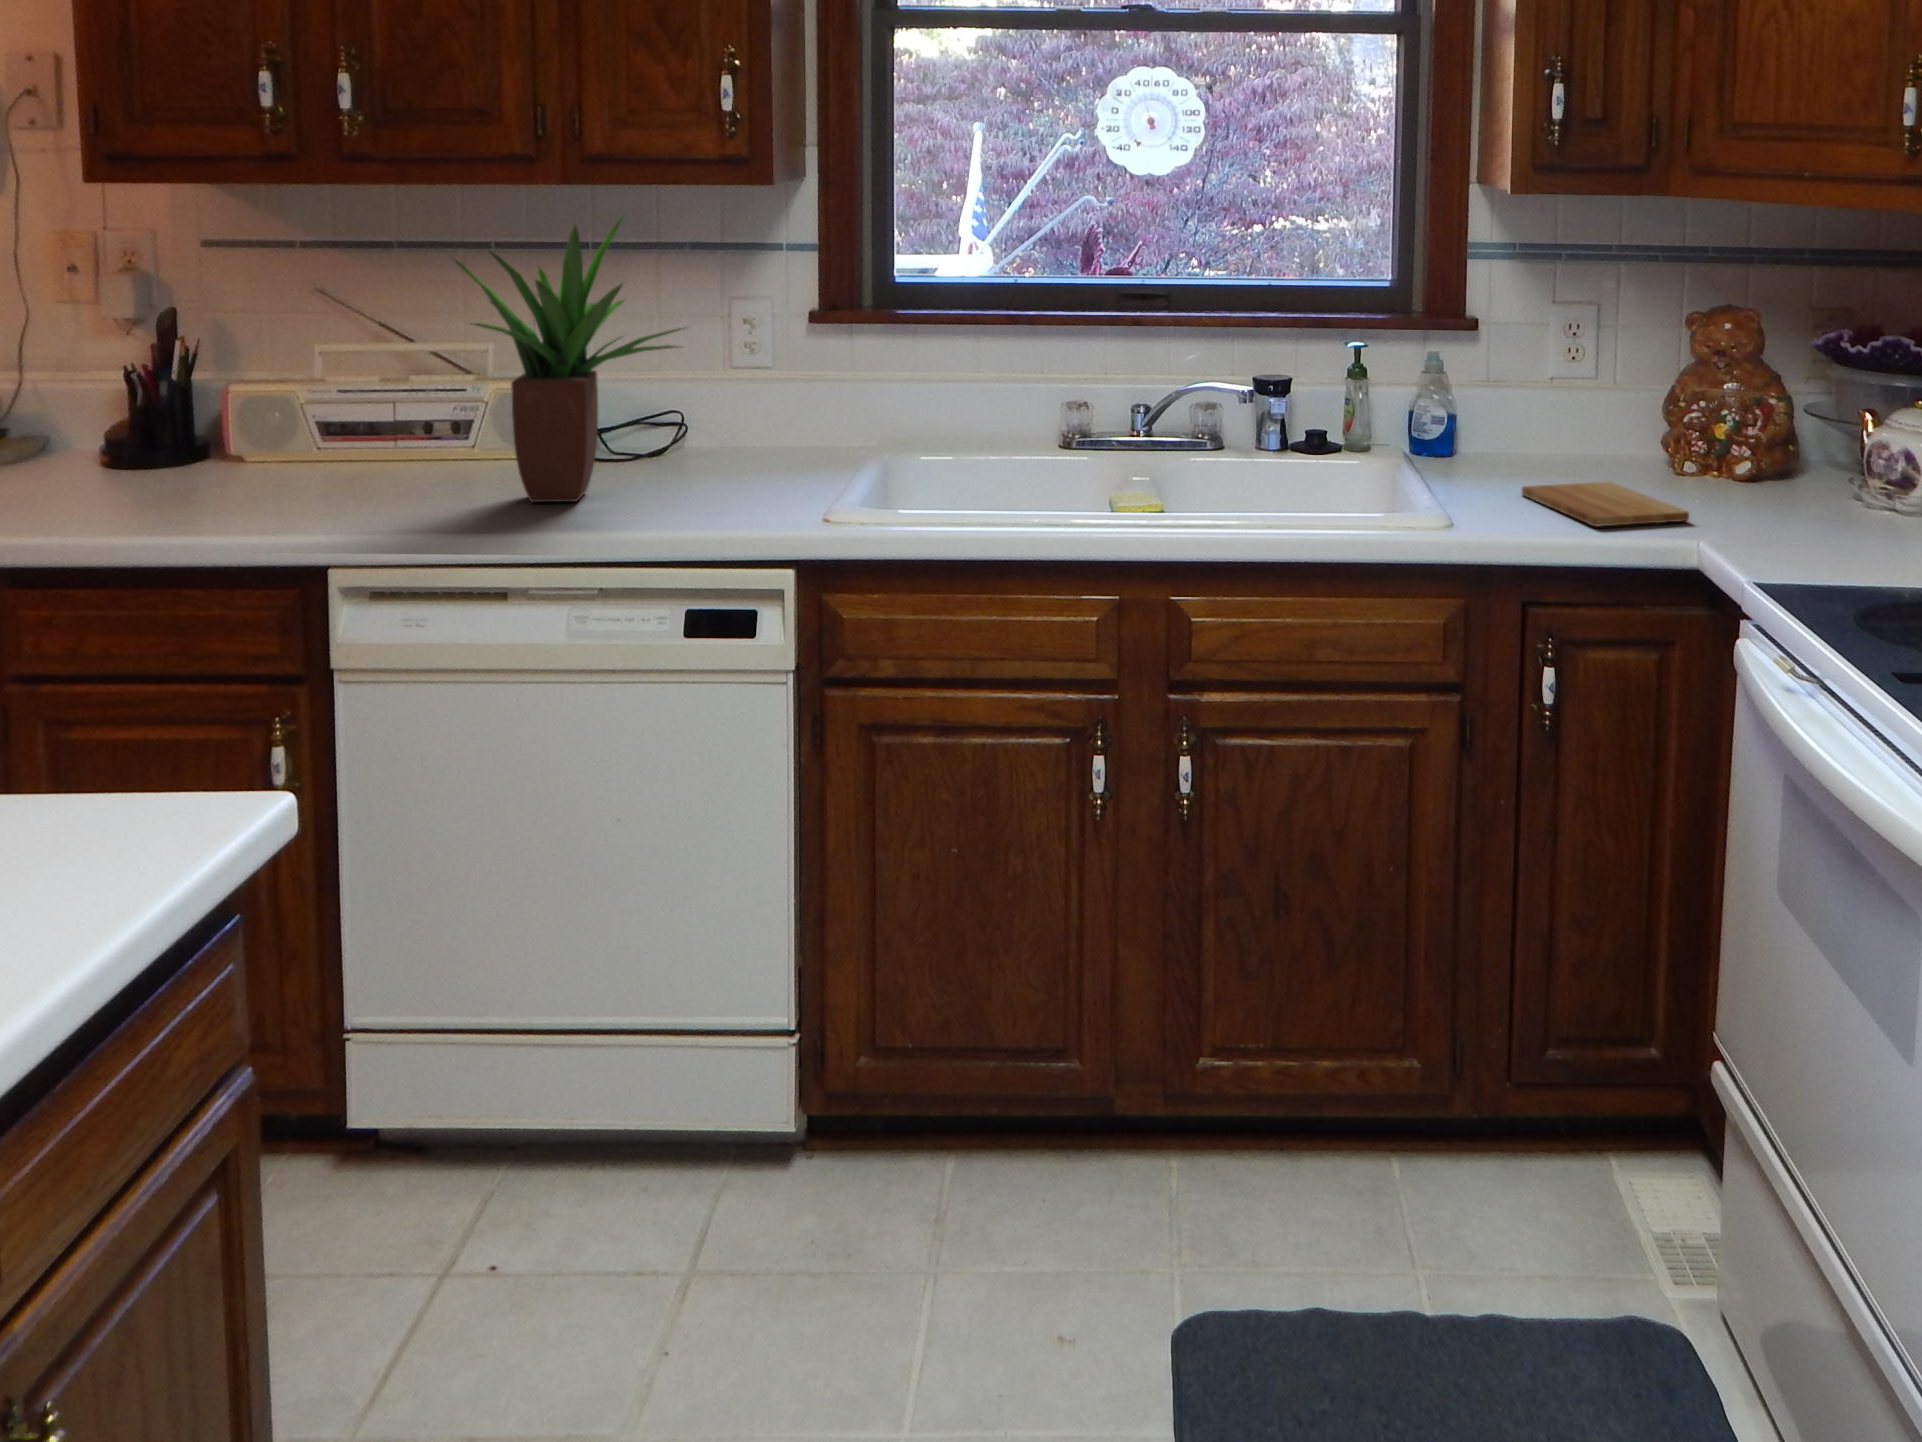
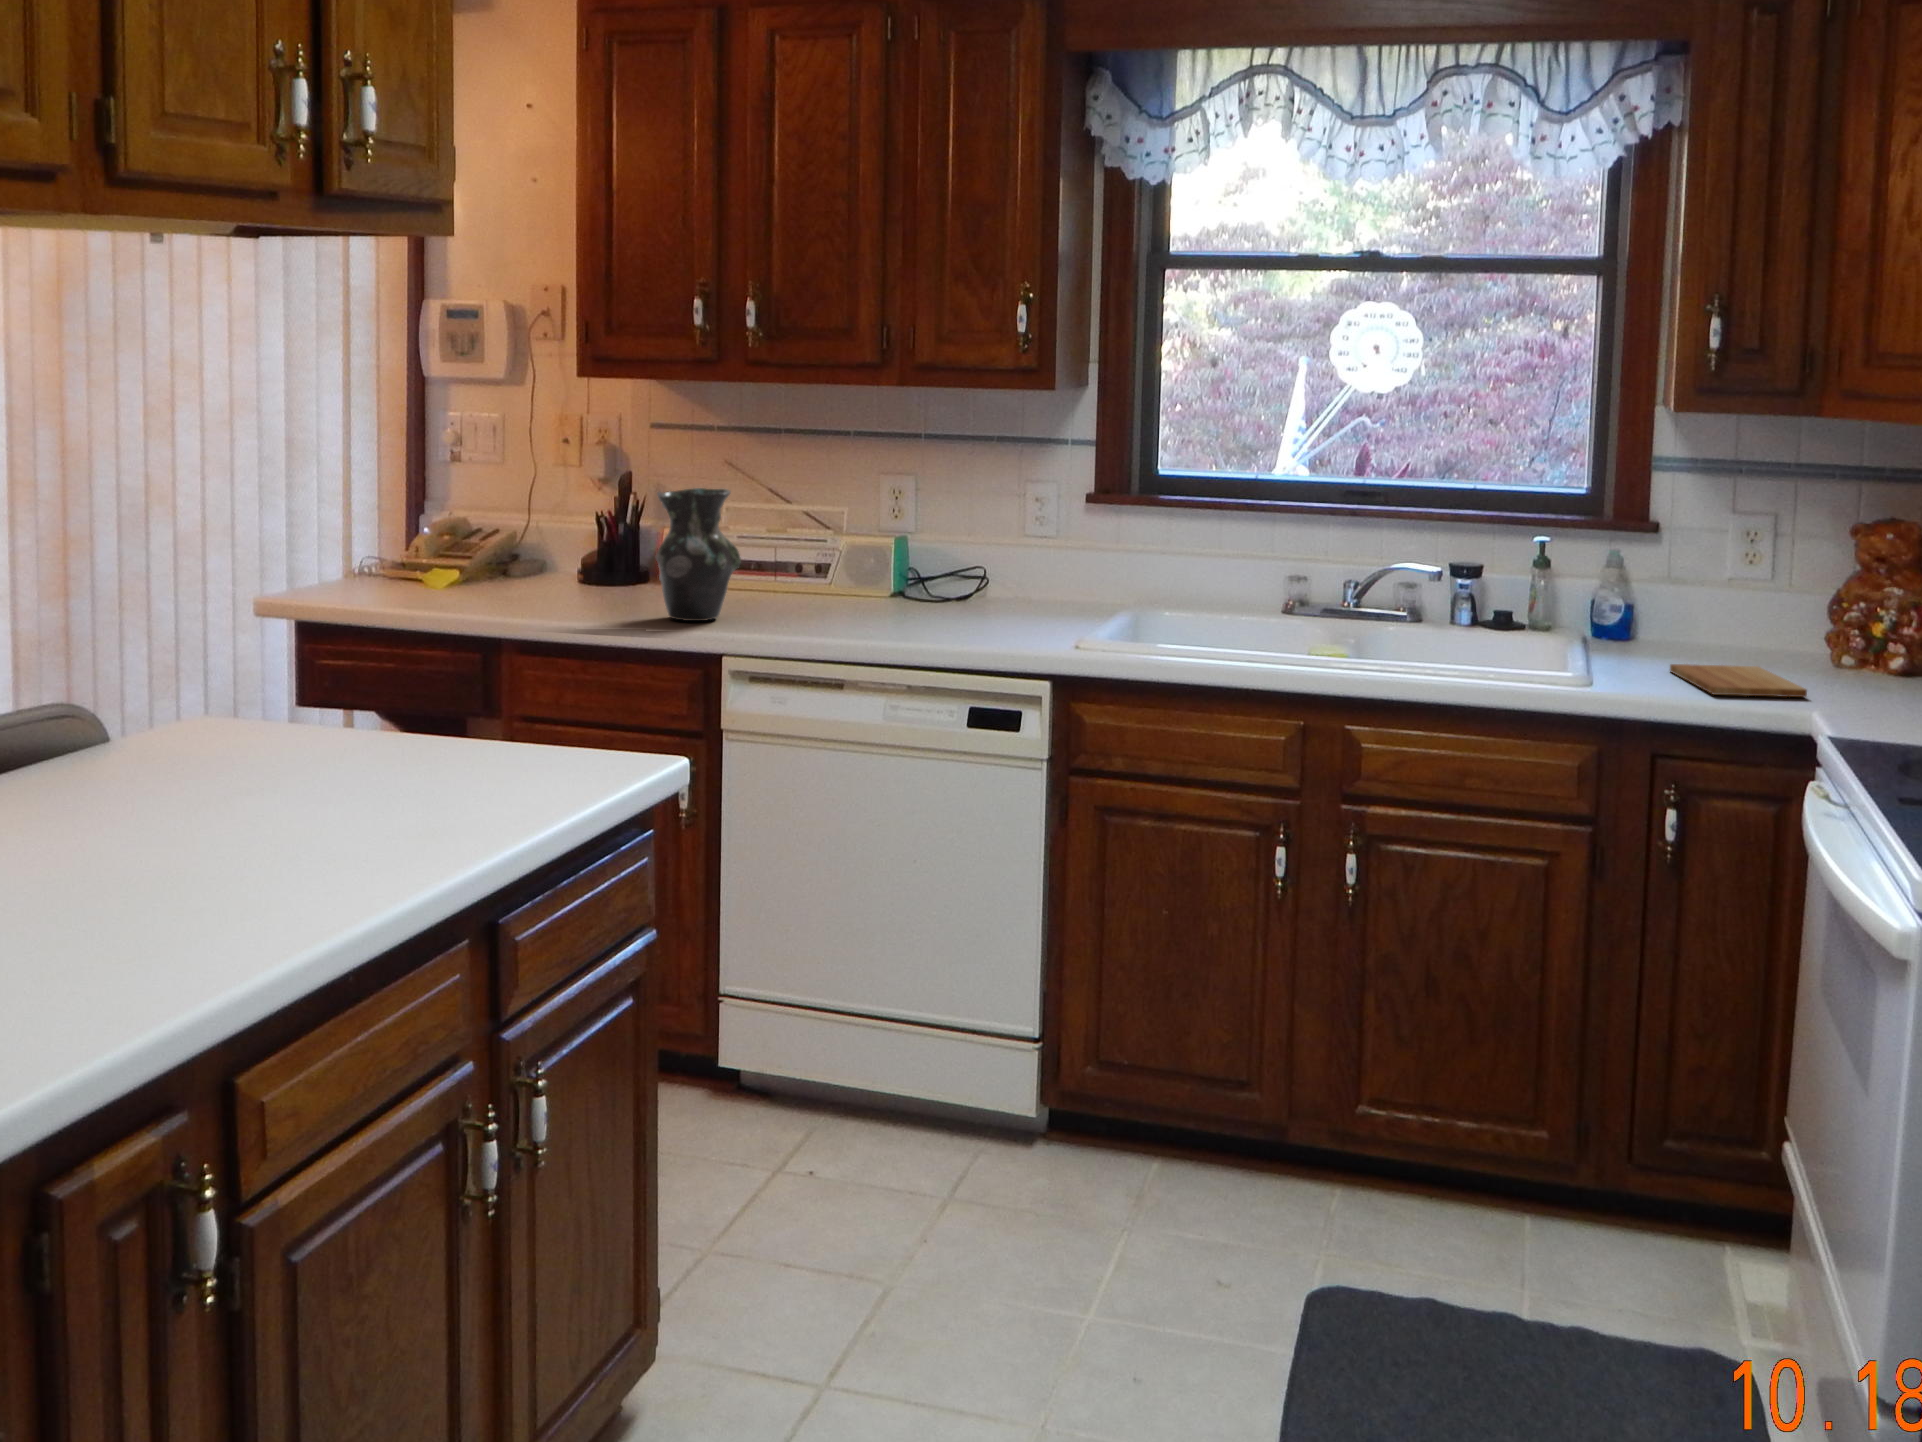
potted plant: present [454,219,682,502] -> none [820,413,987,626]
vase: none [205,328,341,518] -> present [656,488,741,621]

